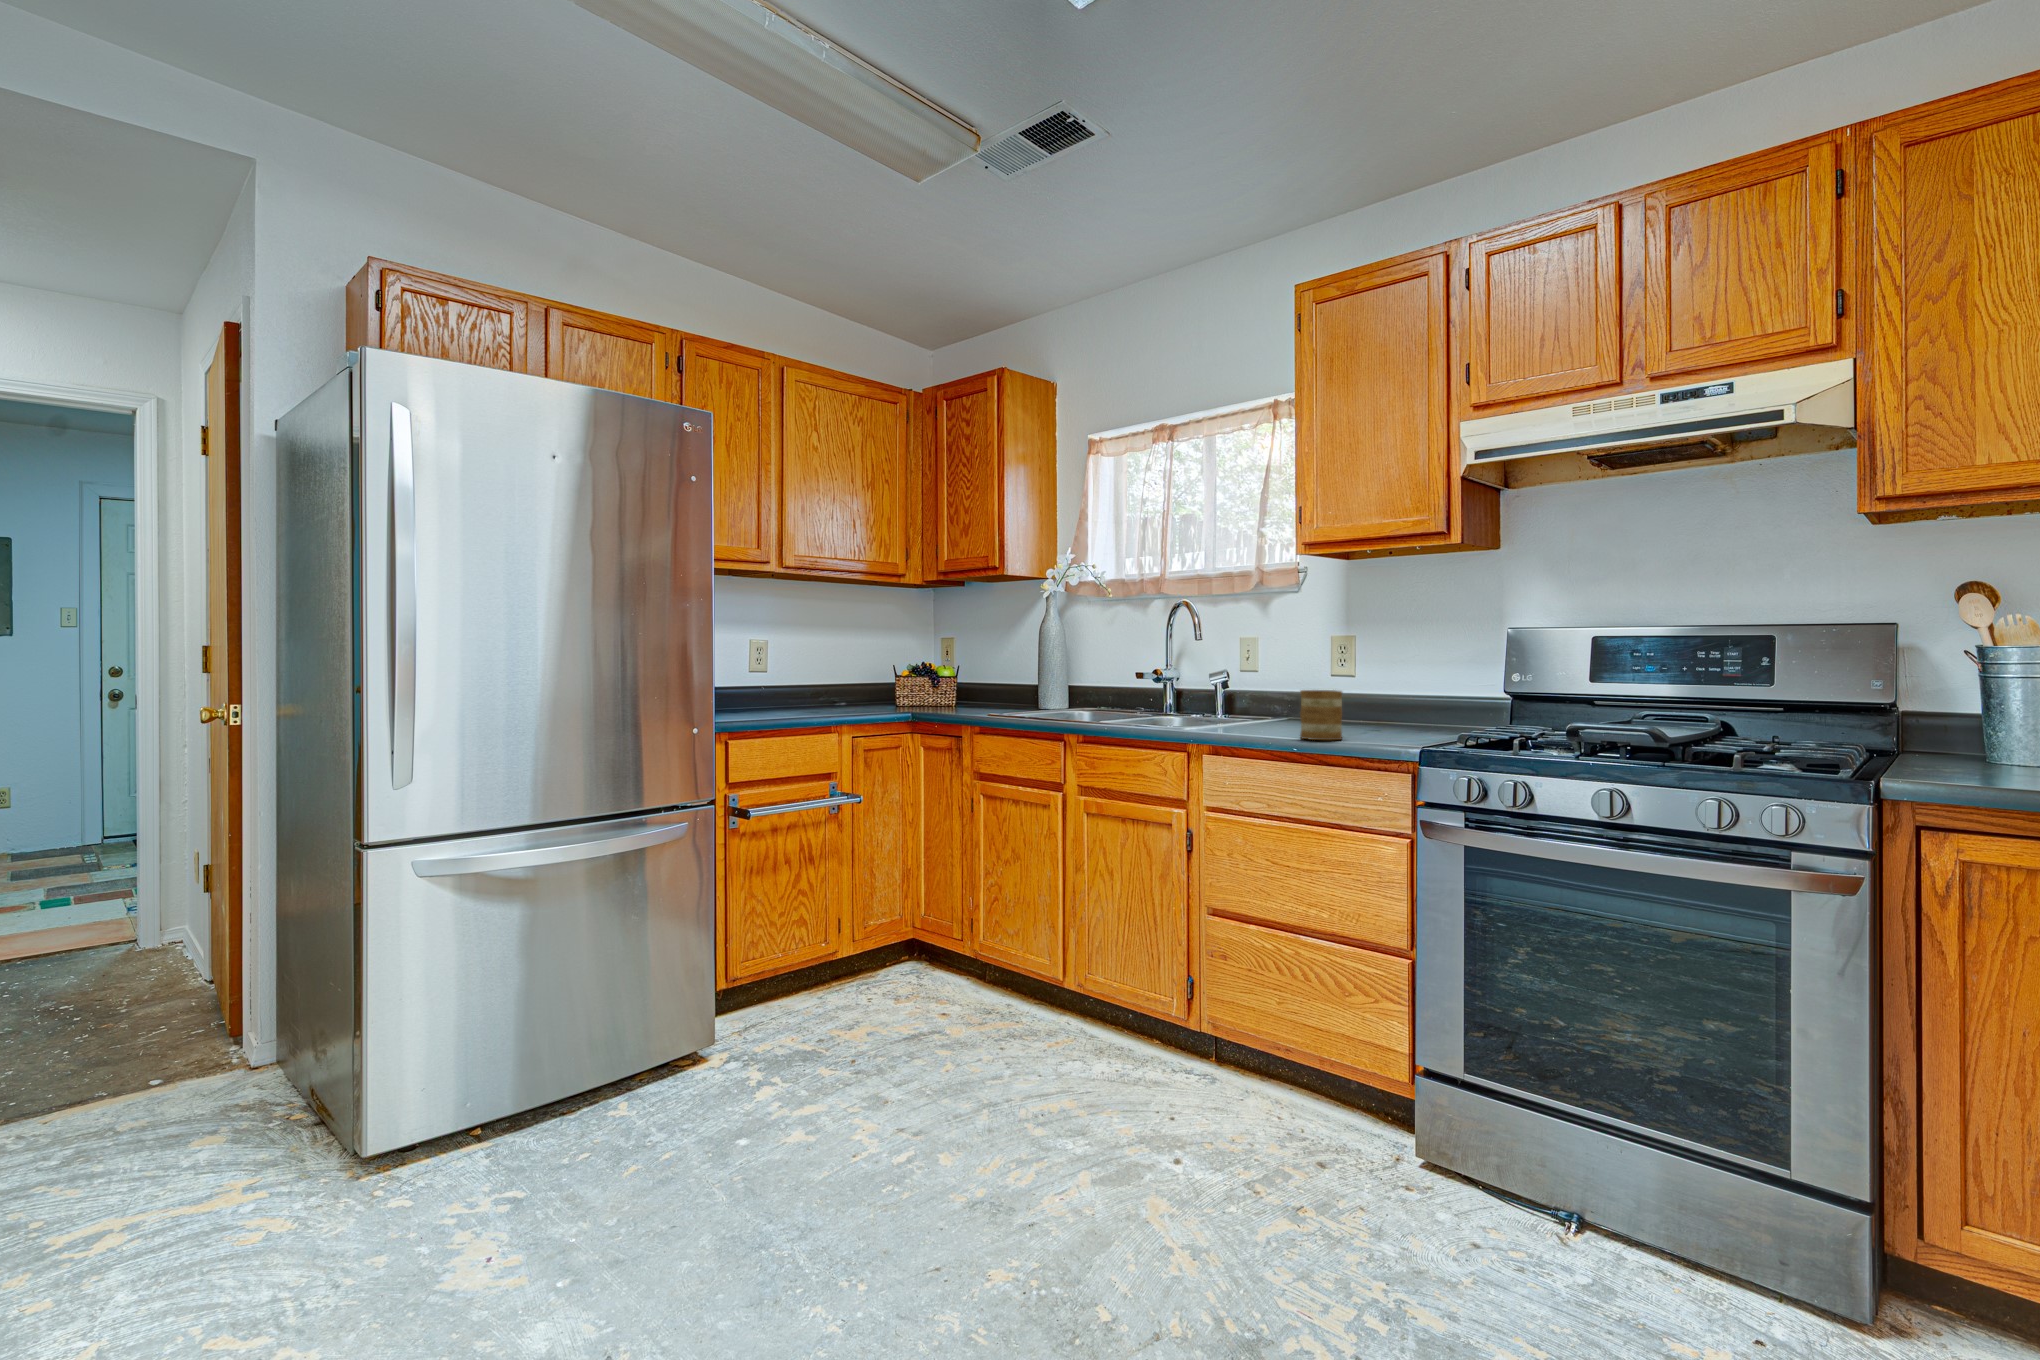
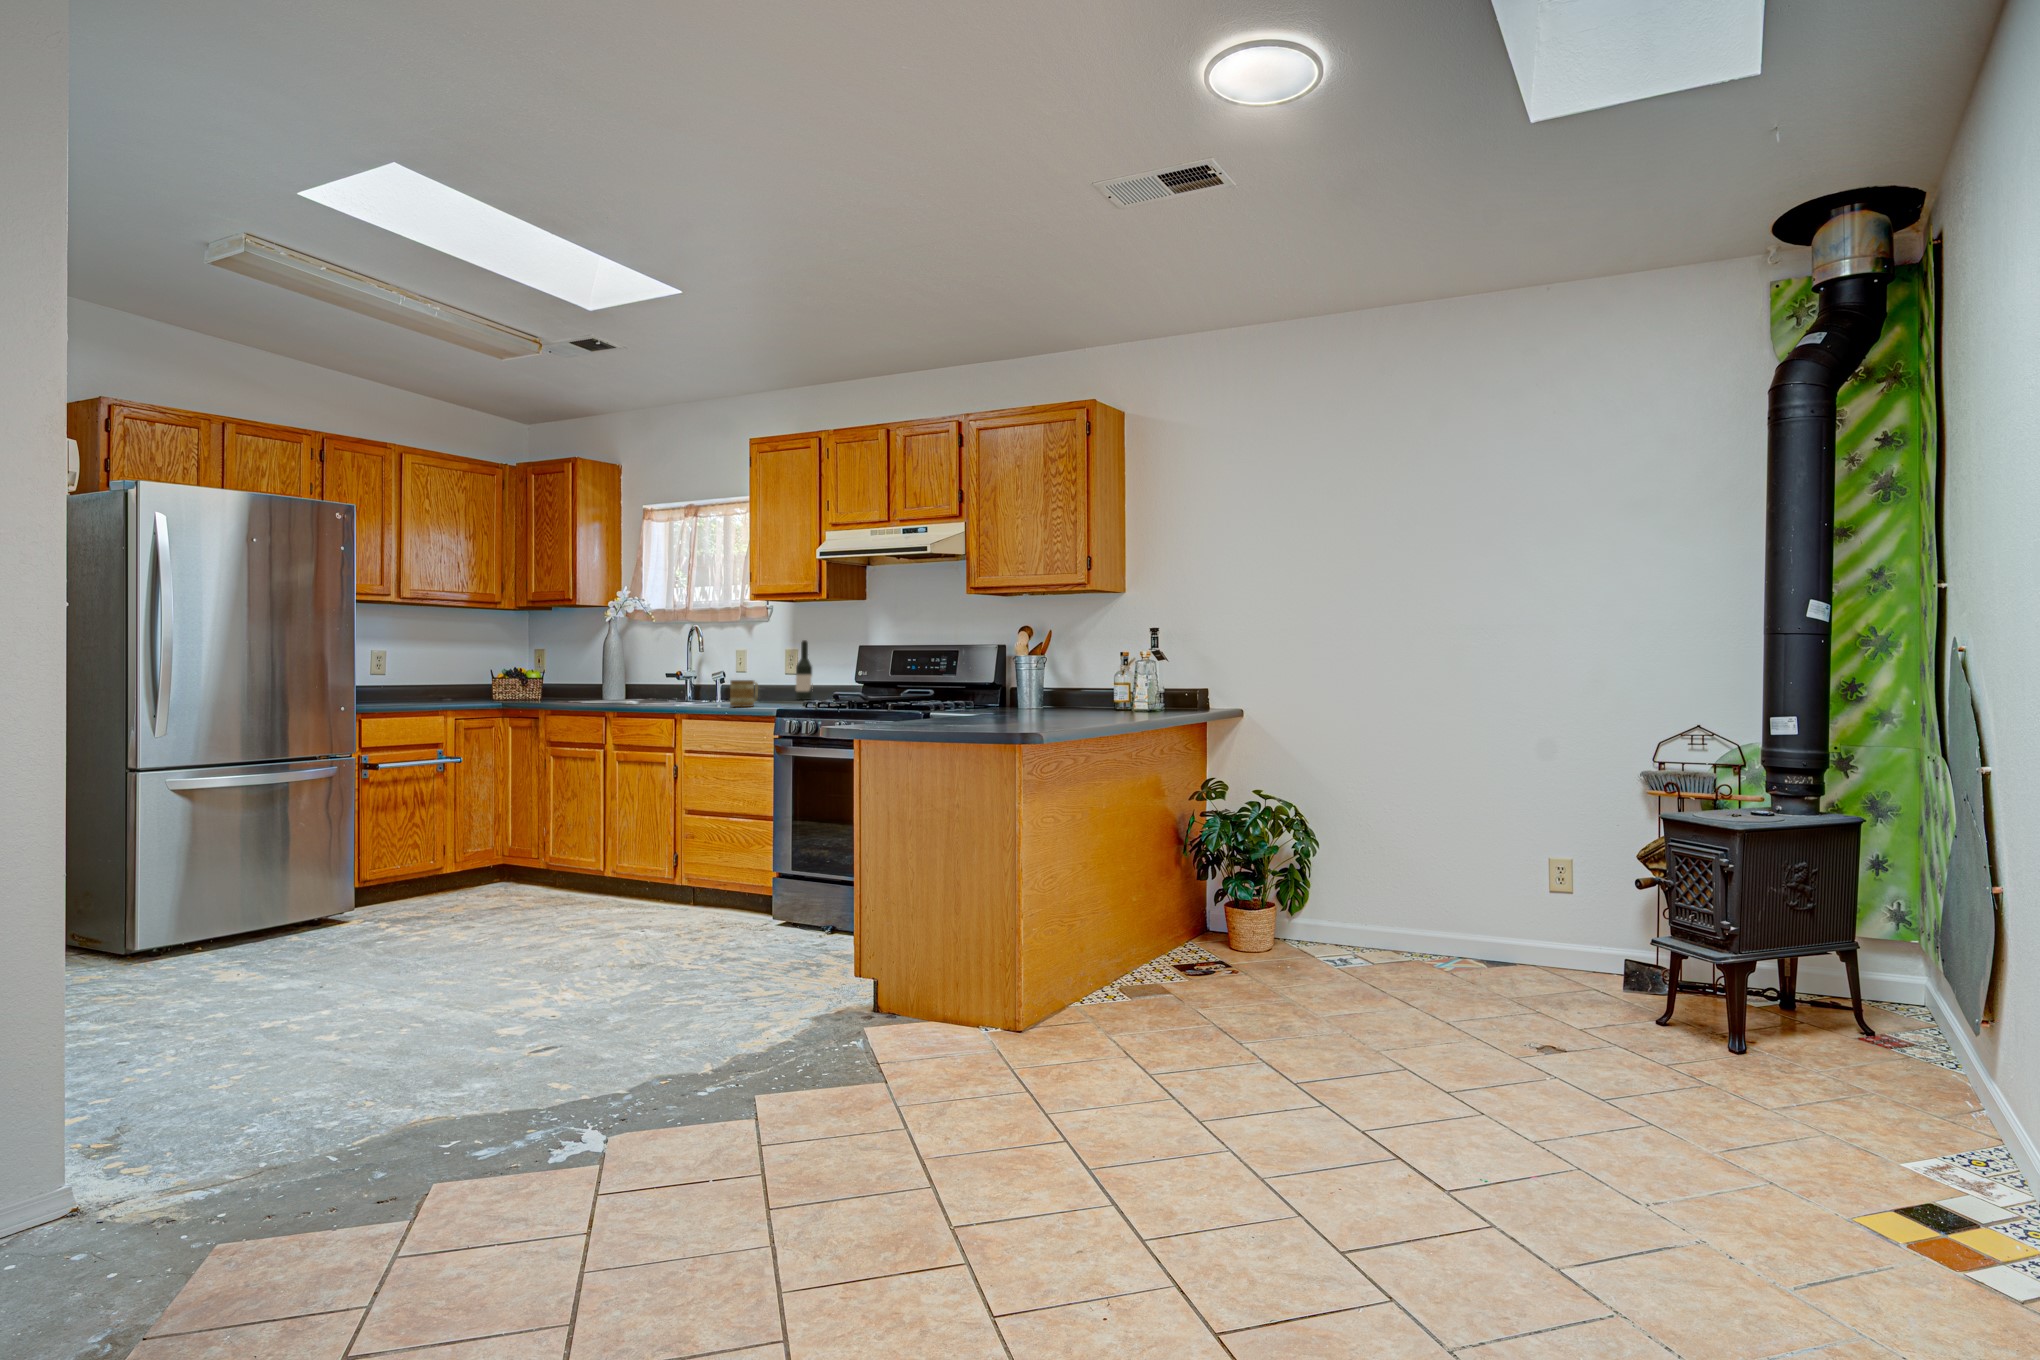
wine bottle: none [1361,620,1388,720] -> present [796,640,813,700]

